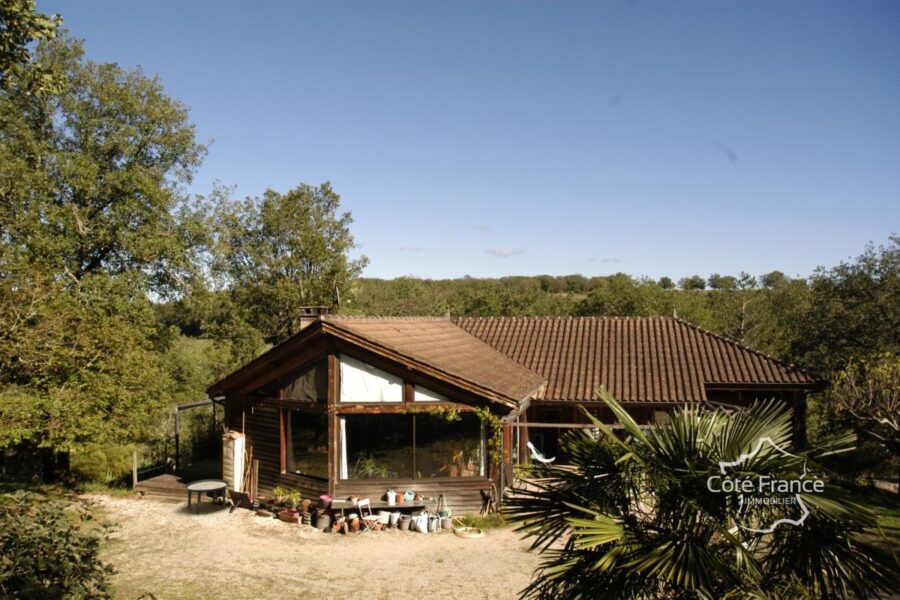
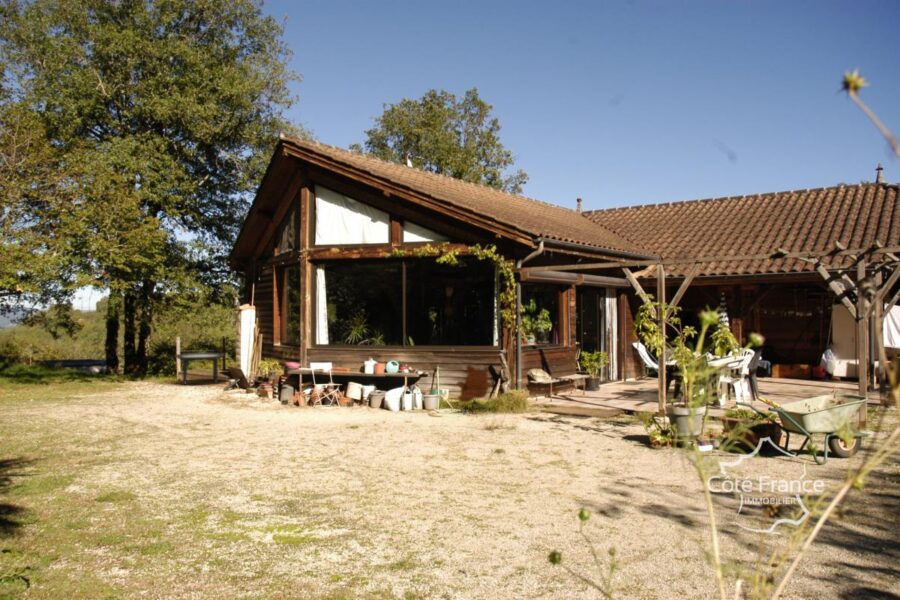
lounge chair: none [463,490,489,534] -> present [457,365,492,411]

